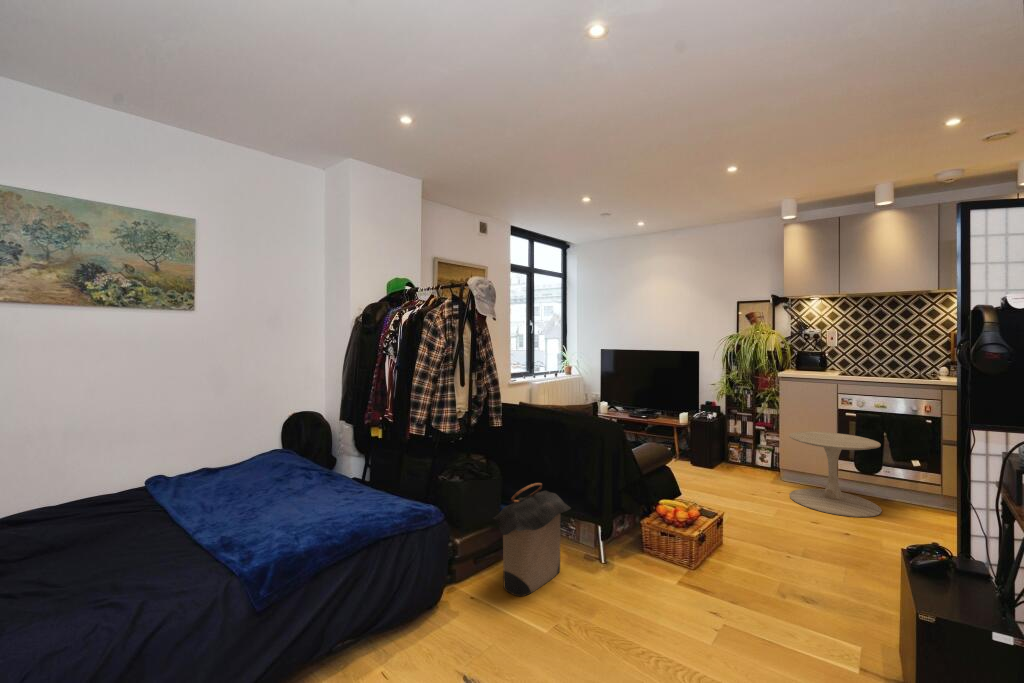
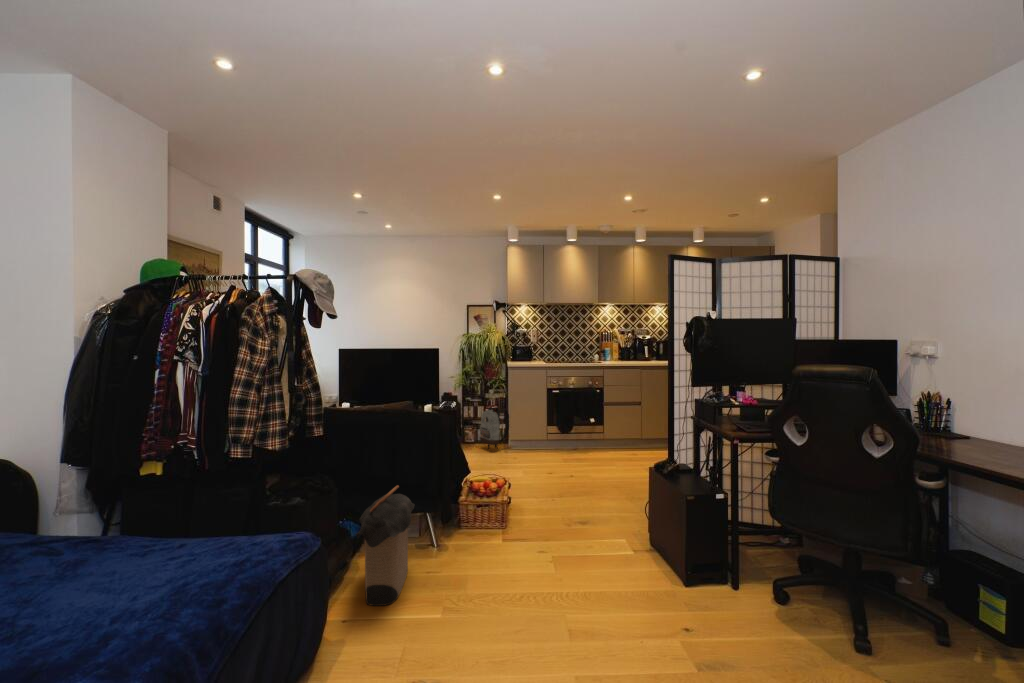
backpack: none [741,426,782,478] -> present [480,407,509,449]
side table: present [789,432,882,517] -> none [520,406,574,465]

